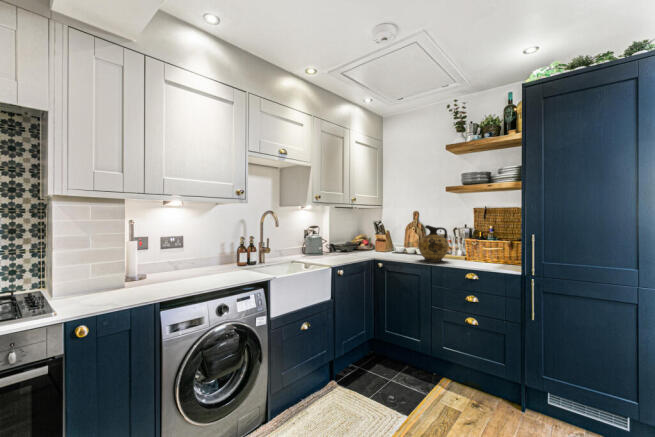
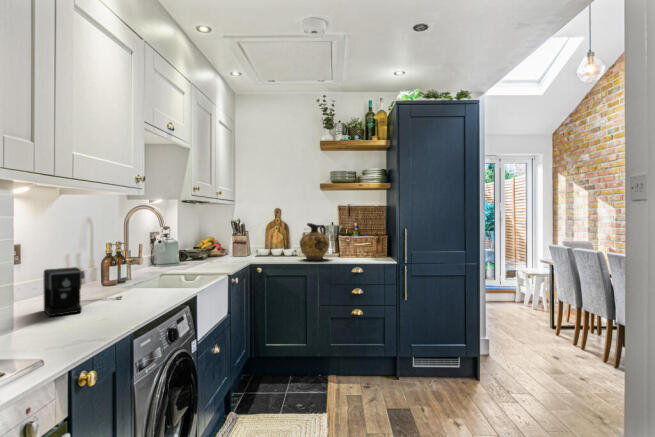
coffee maker: none [172,251,228,280] -> present [44,267,122,316]

